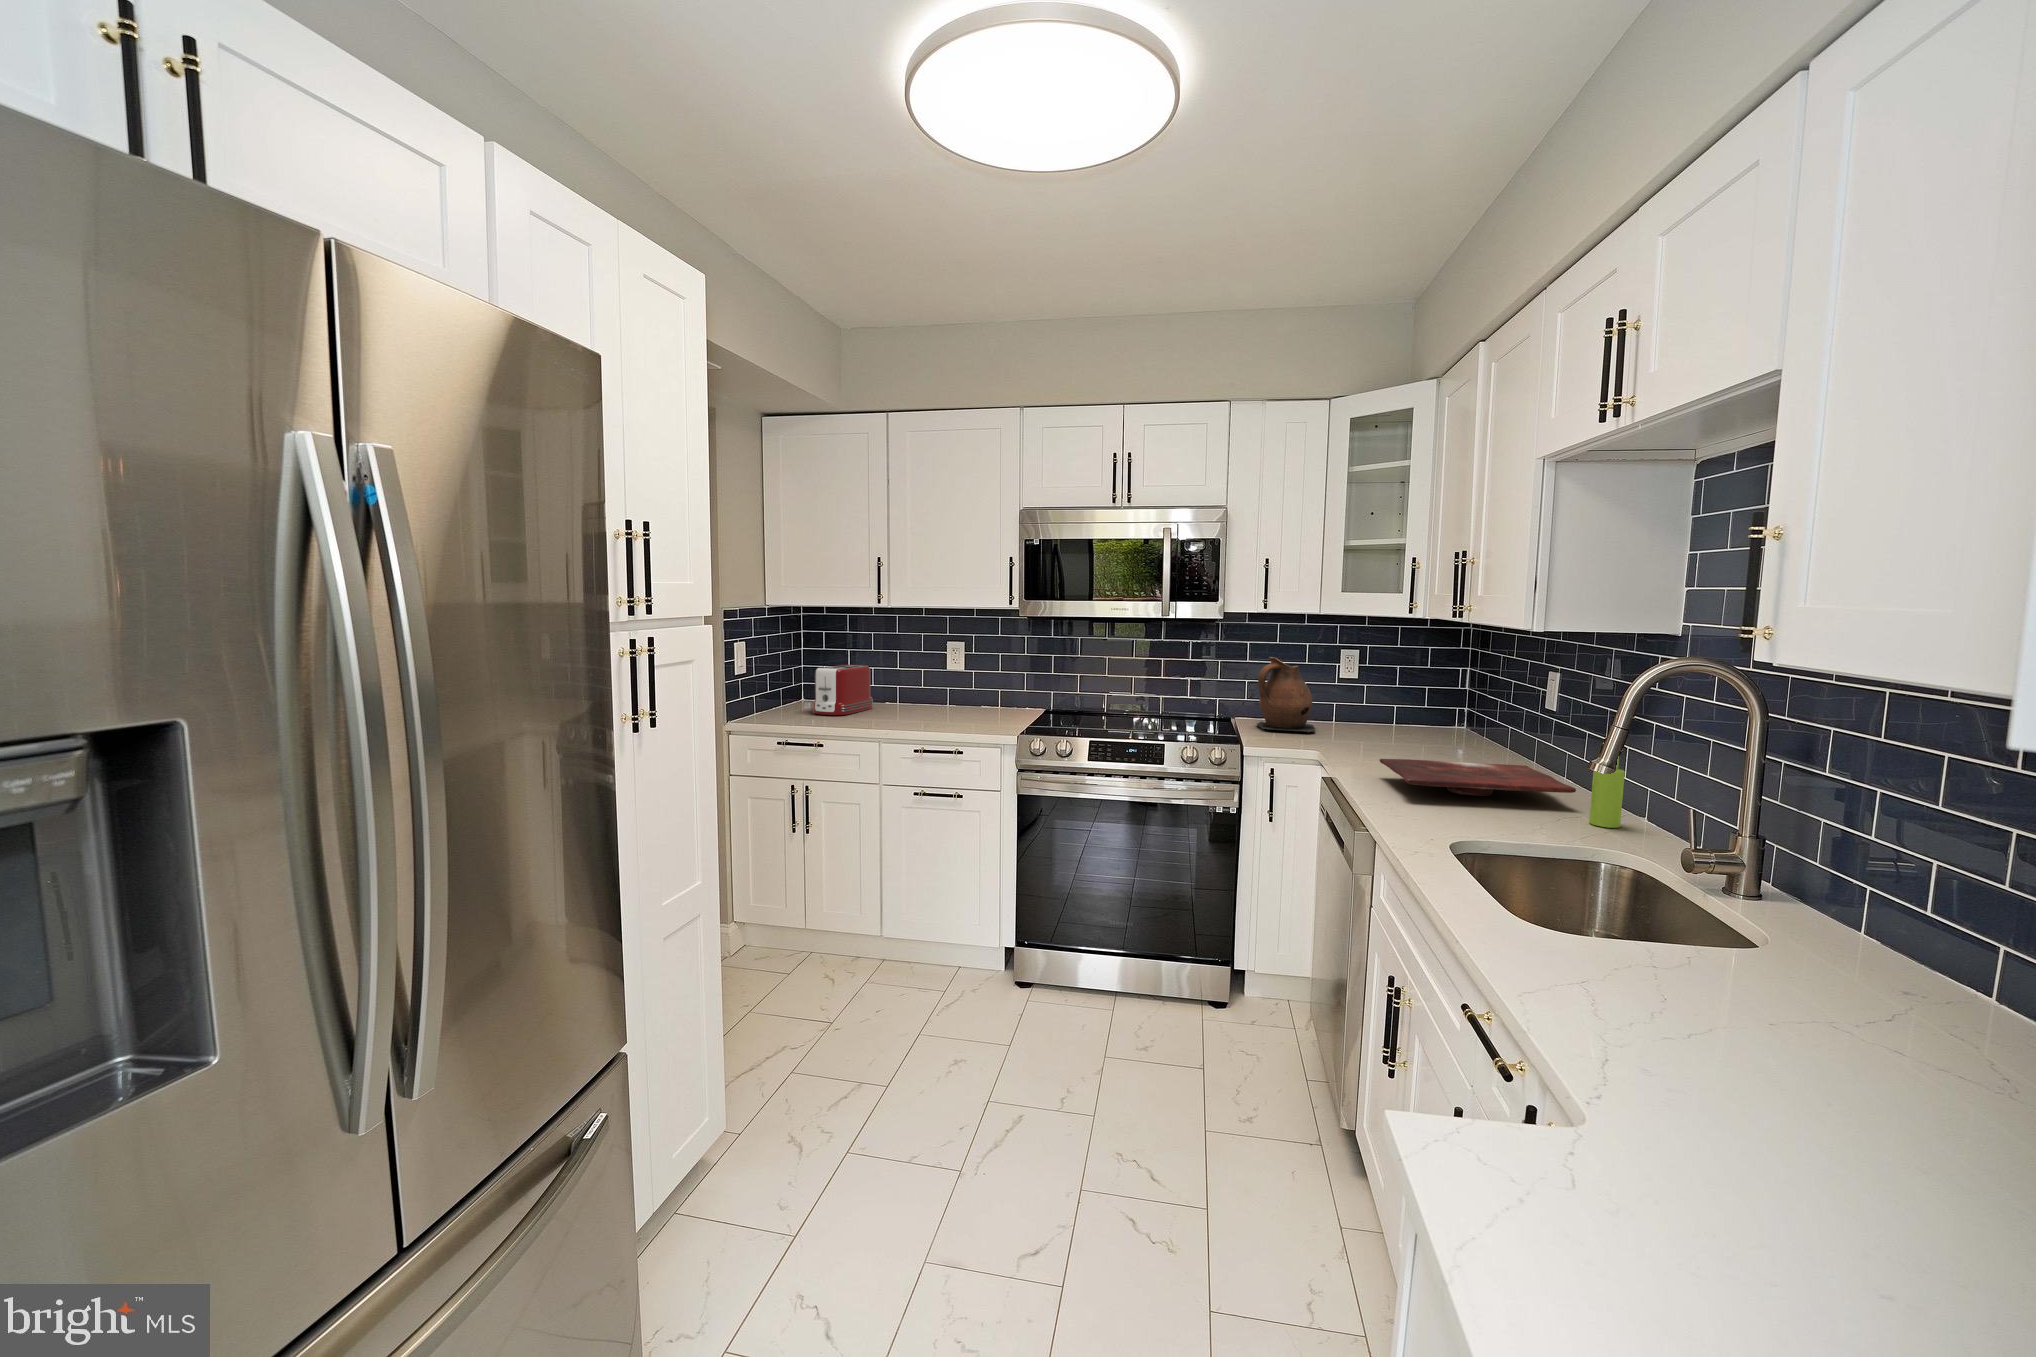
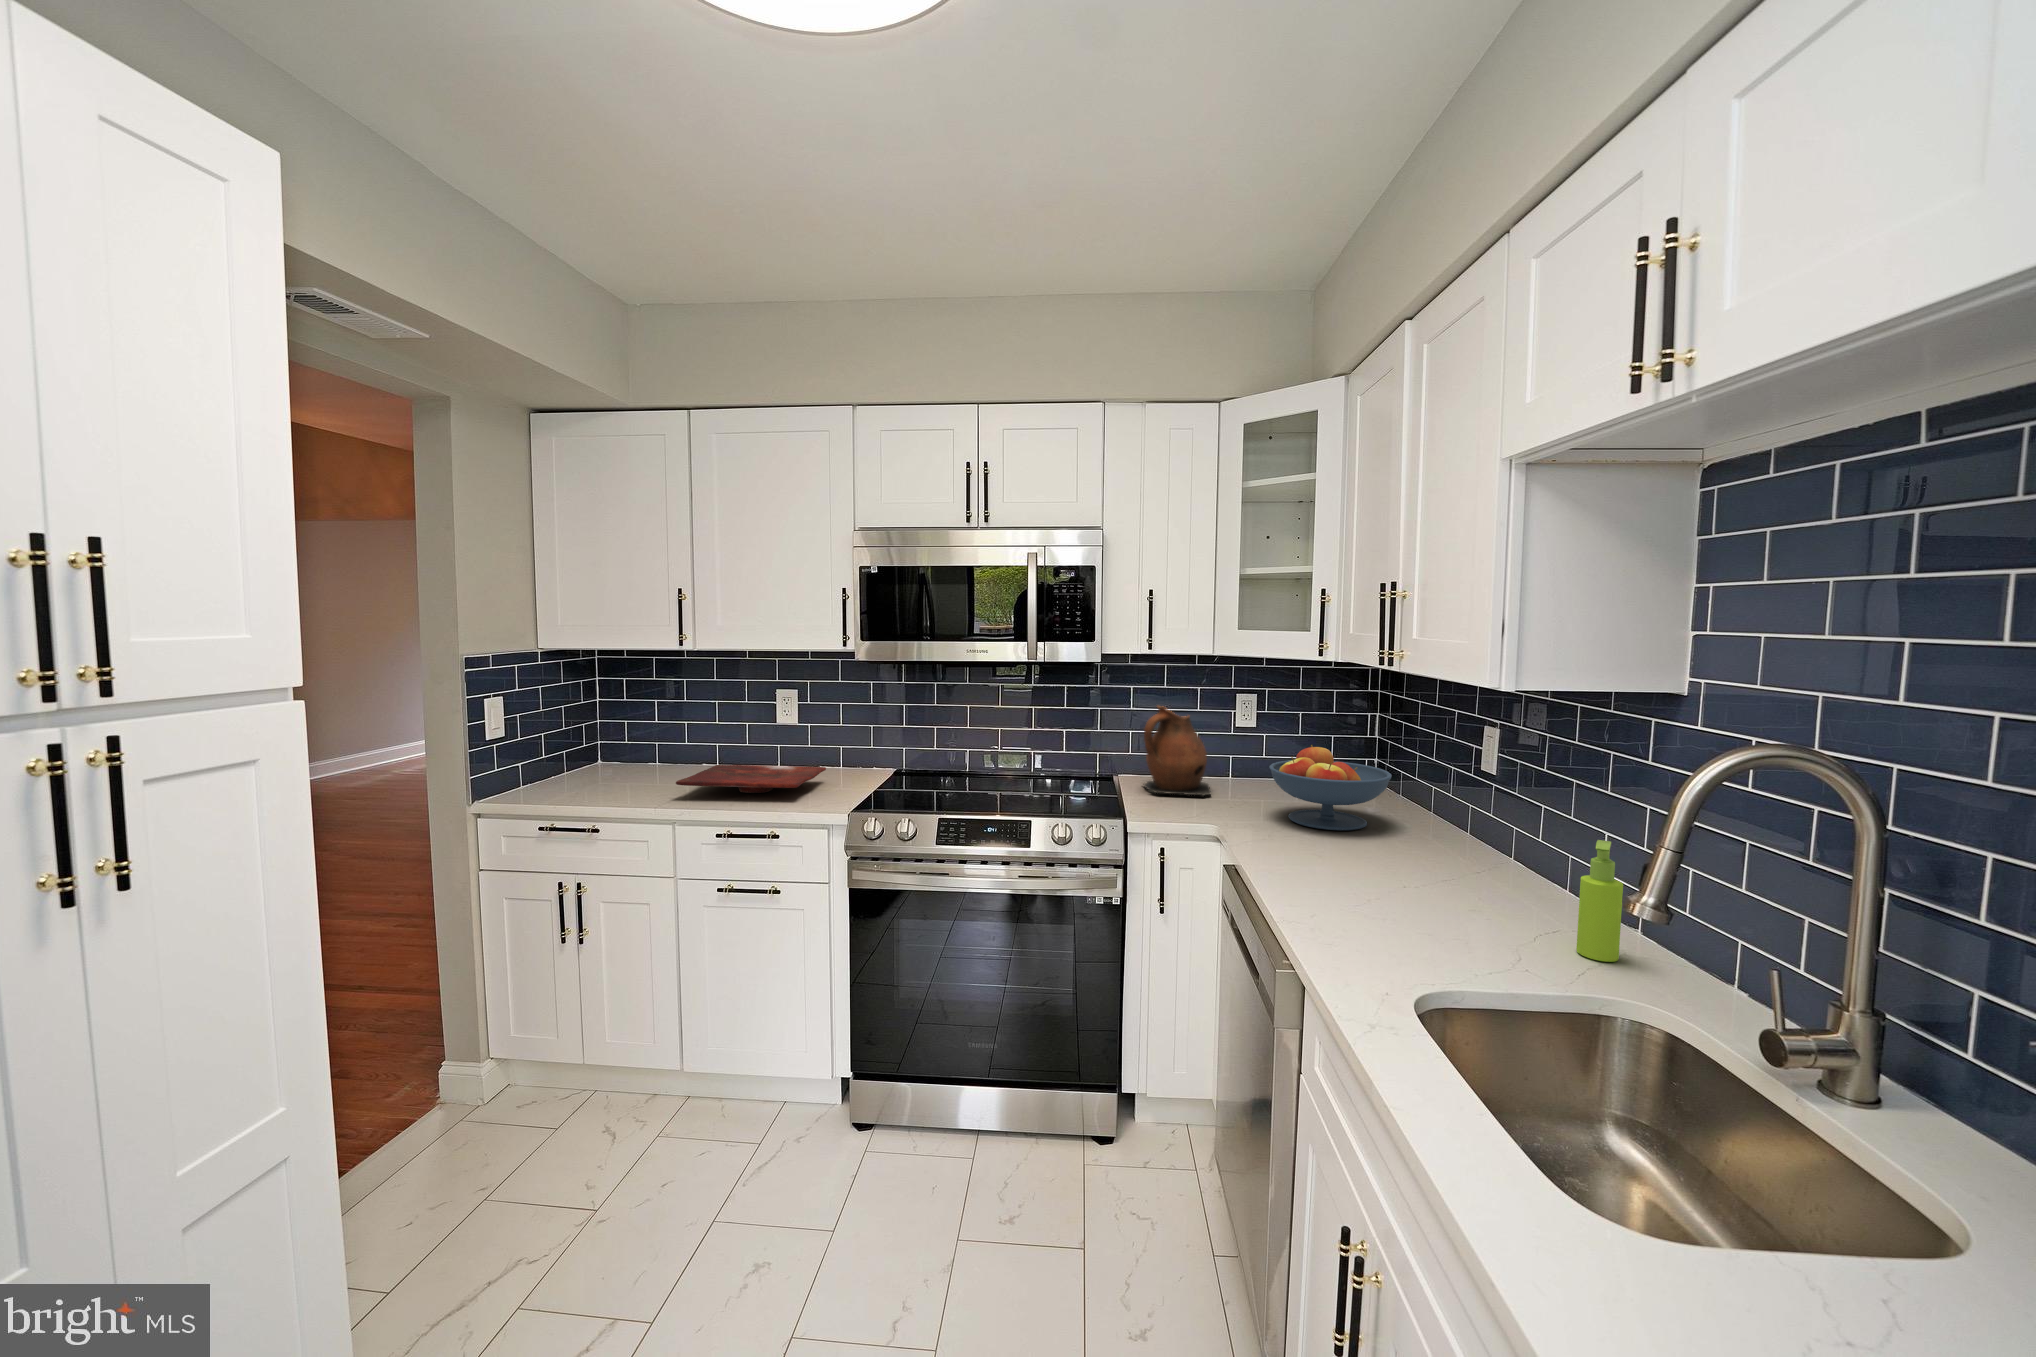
toaster: present [812,665,873,715] -> none [598,719,684,786]
fruit bowl: none [1365,689,1470,756] -> present [1269,745,1392,830]
cutting board: present [1380,759,1576,796] -> present [676,765,826,793]

